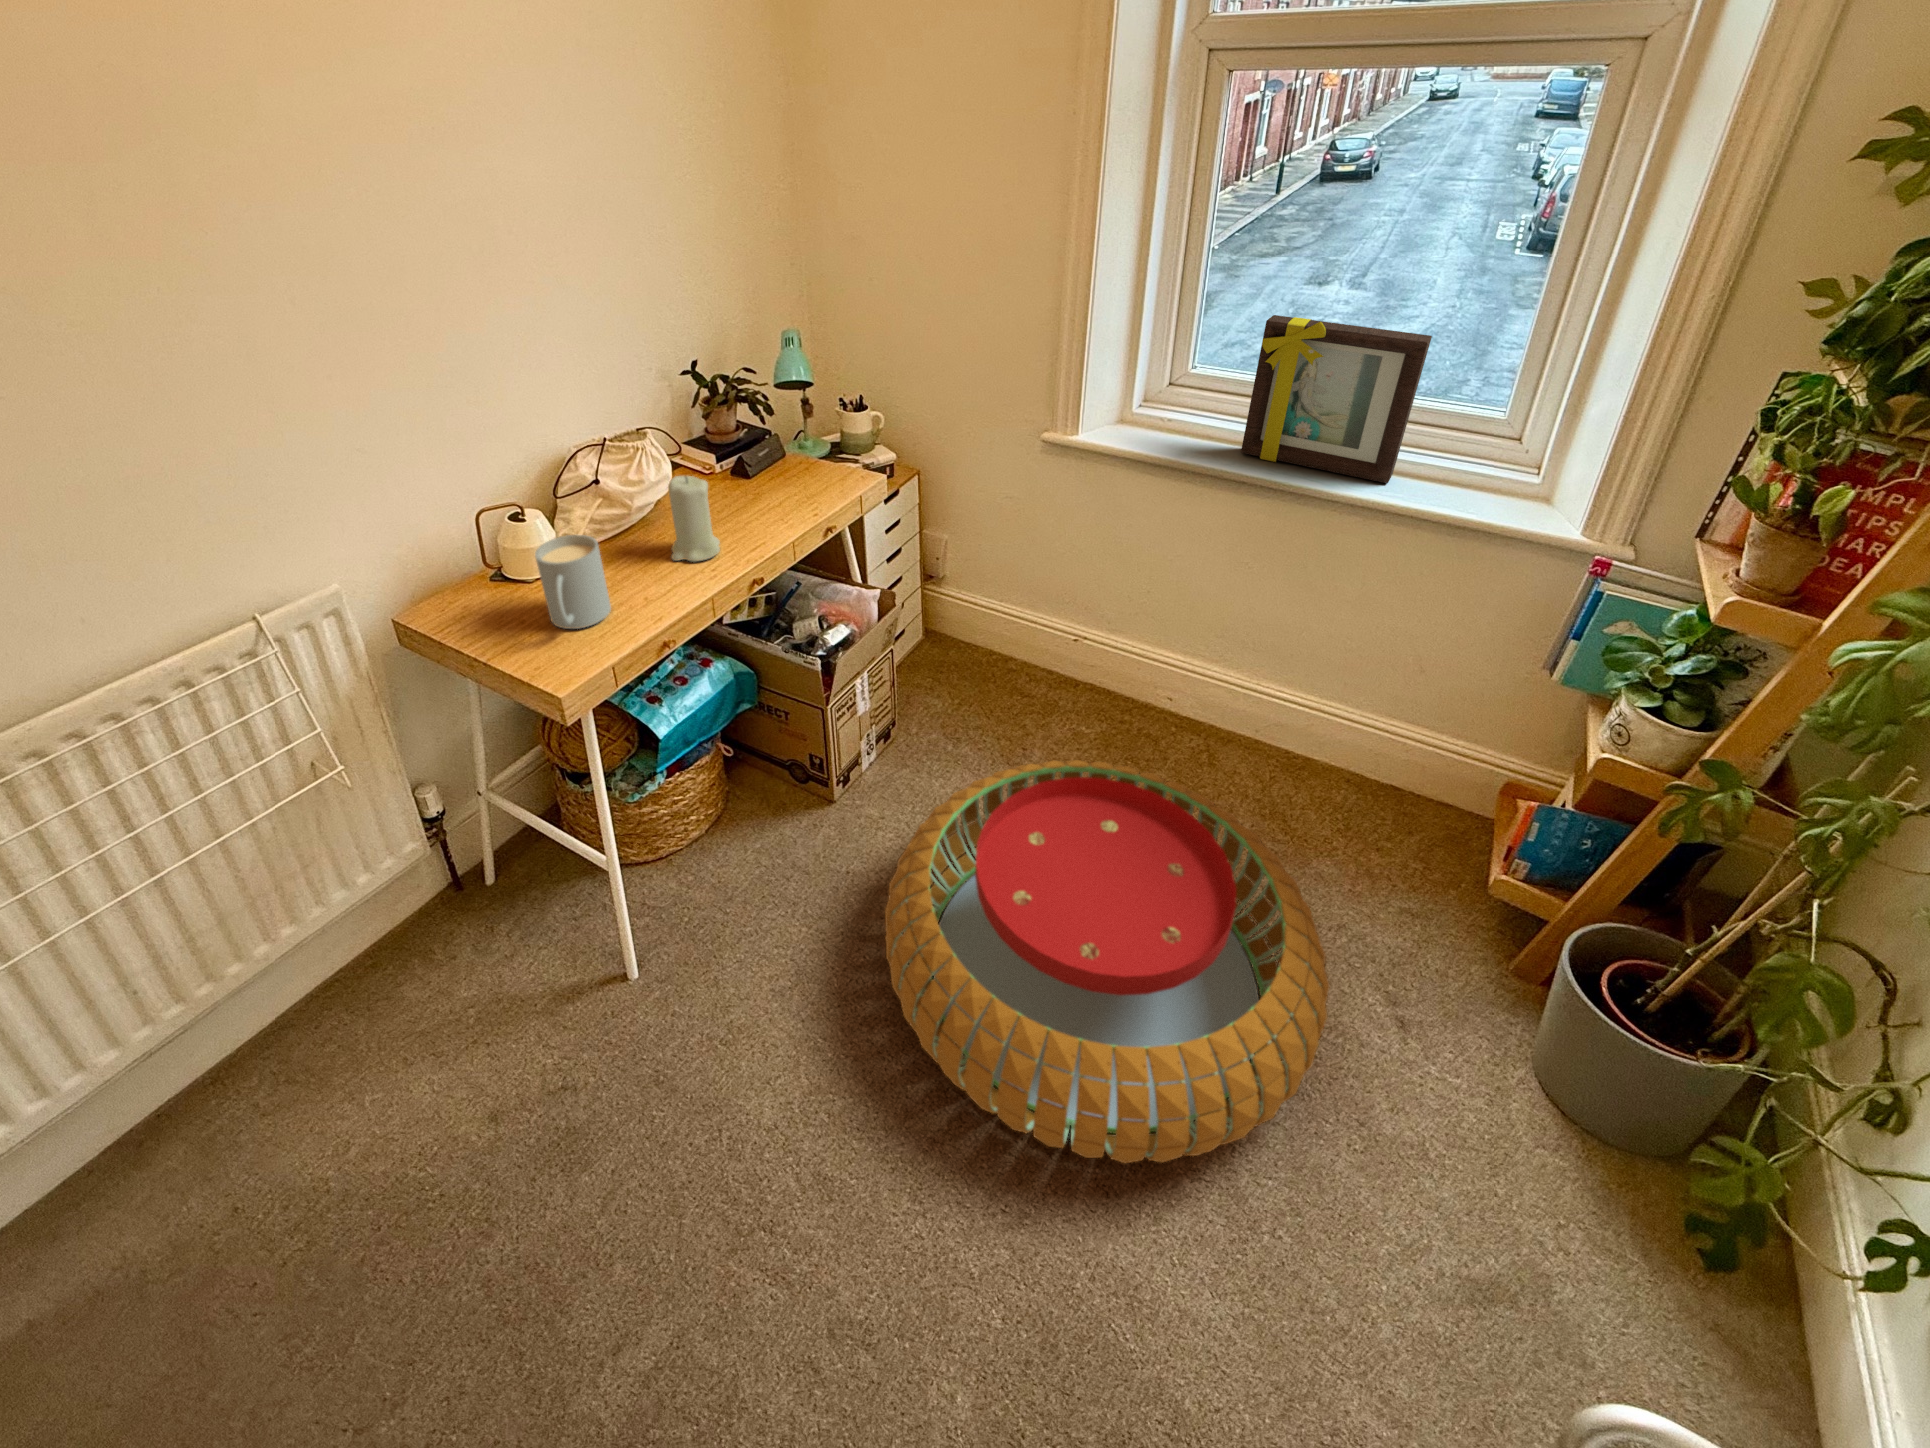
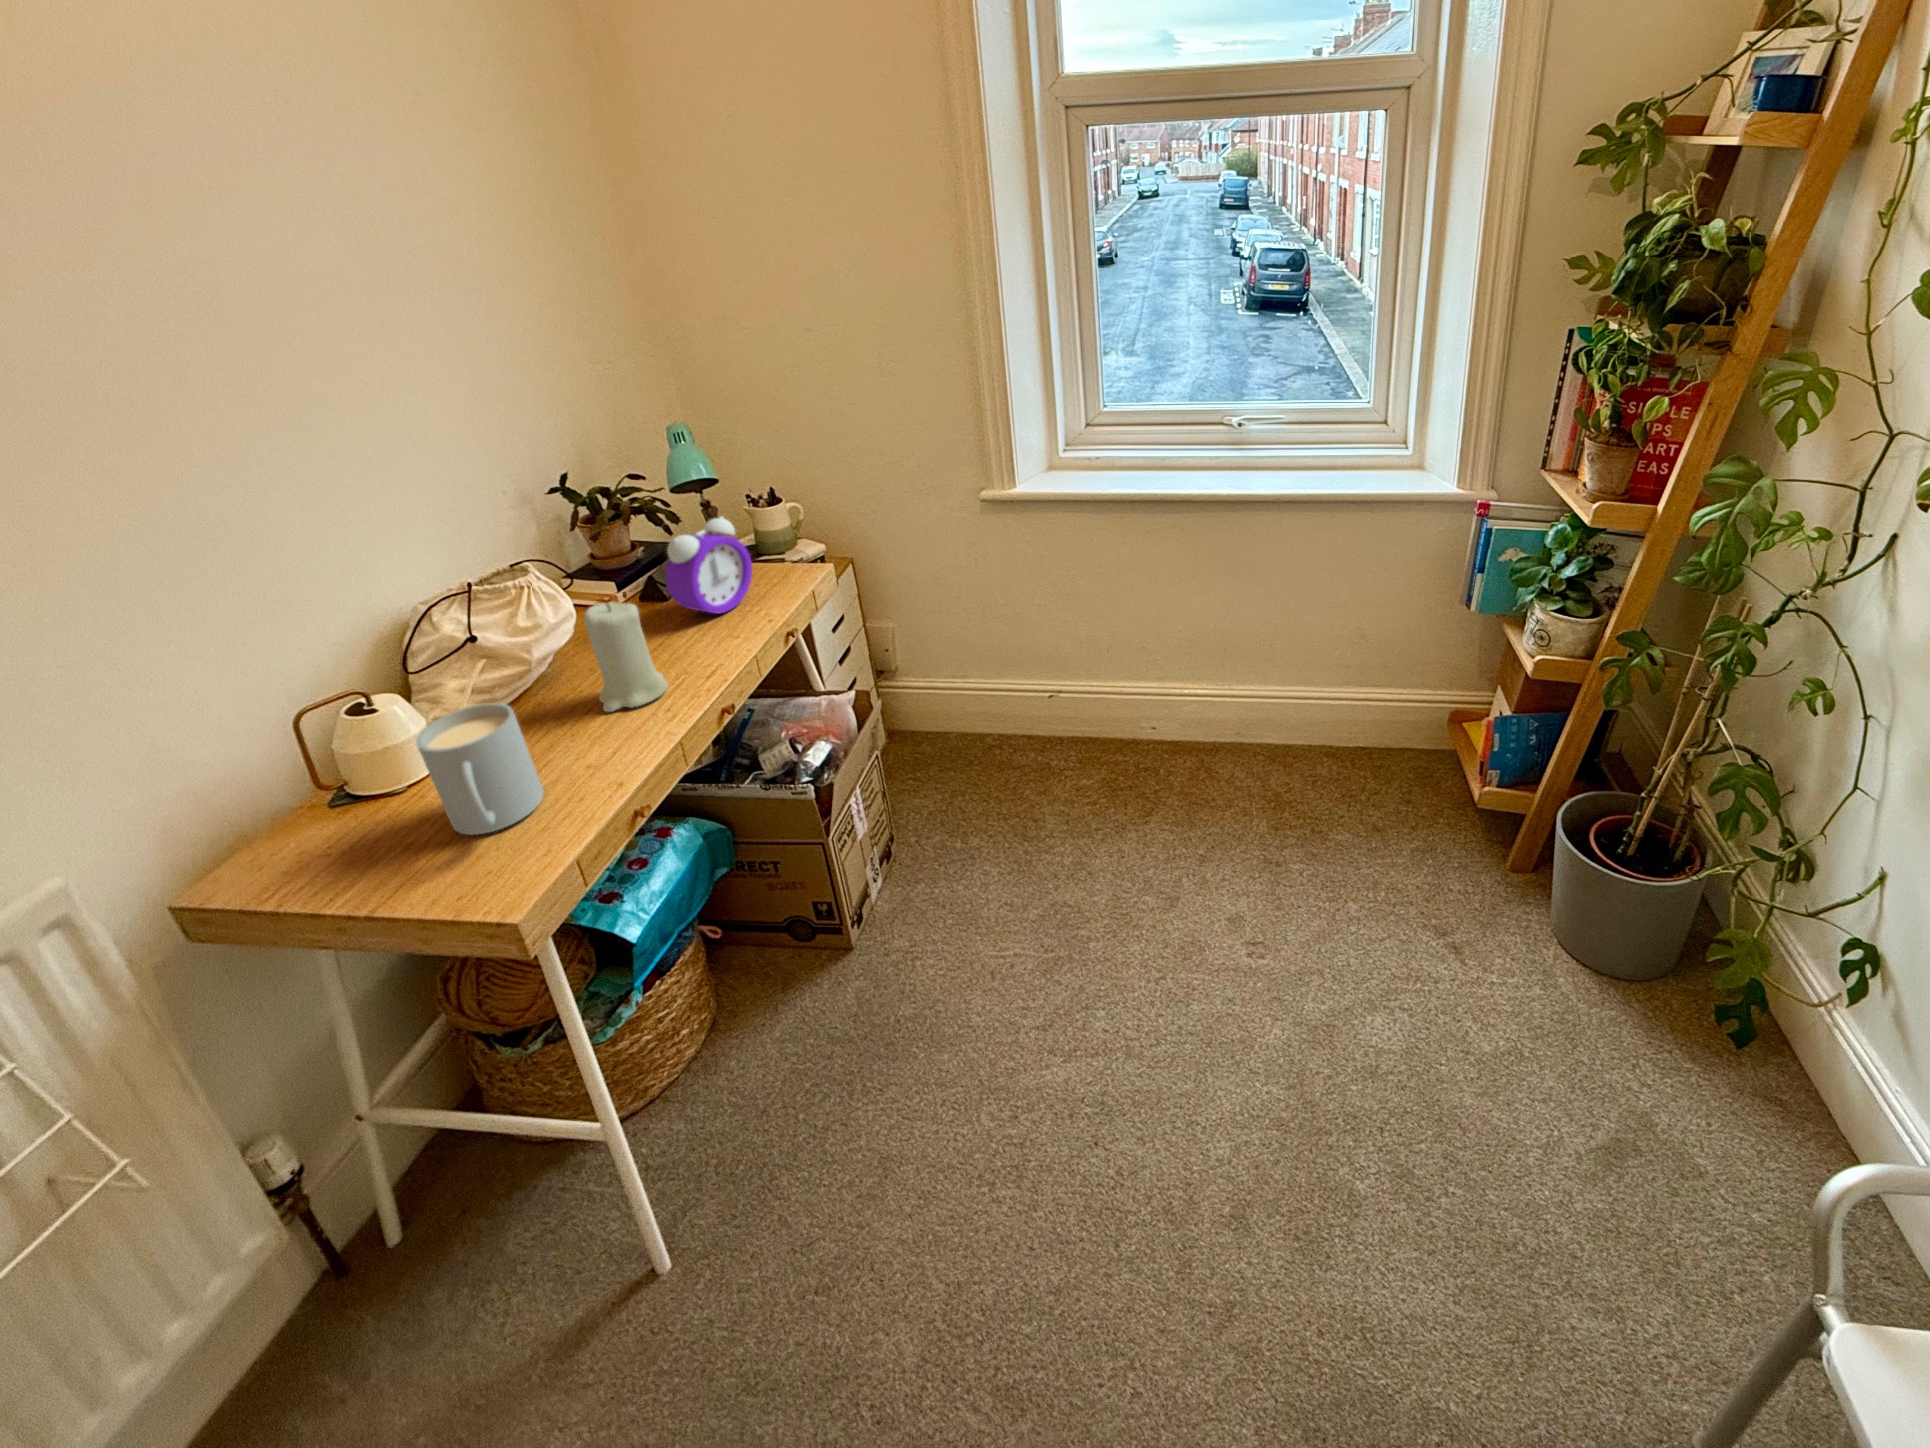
picture frame: present [1241,315,1432,483] -> none [1175,341,1312,477]
alarm clock: none [745,419,814,500] -> present [666,516,752,614]
pouf: present [885,760,1330,1163] -> none [966,798,1422,1219]

